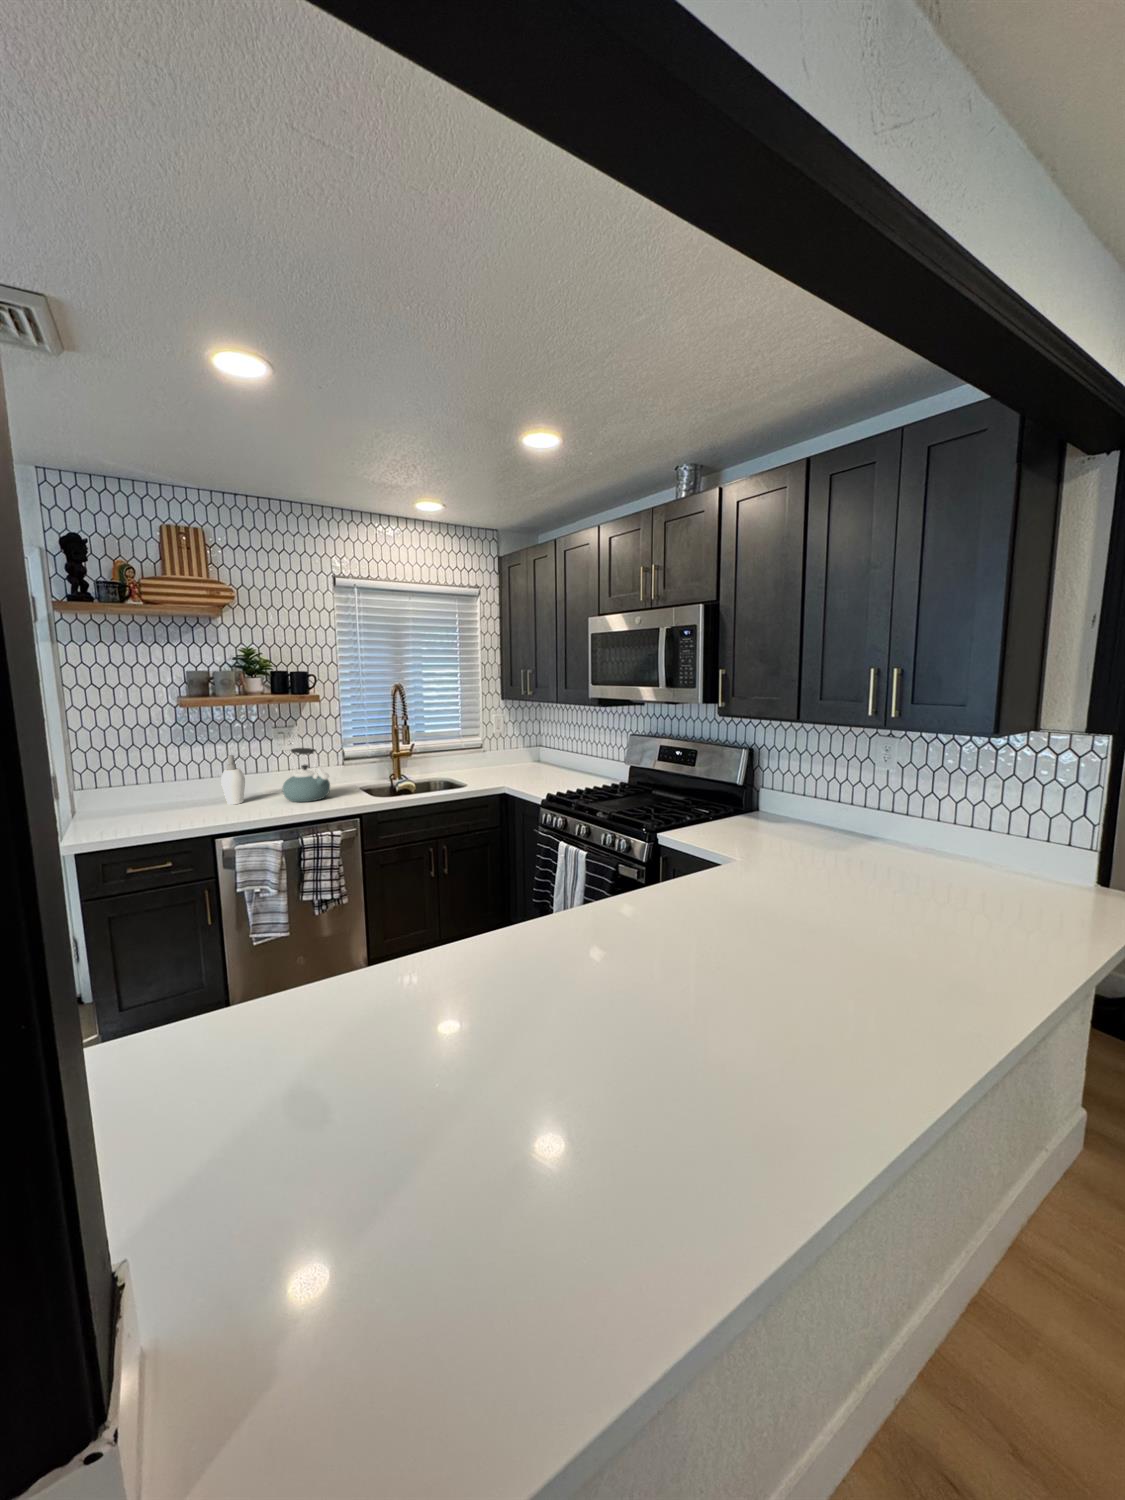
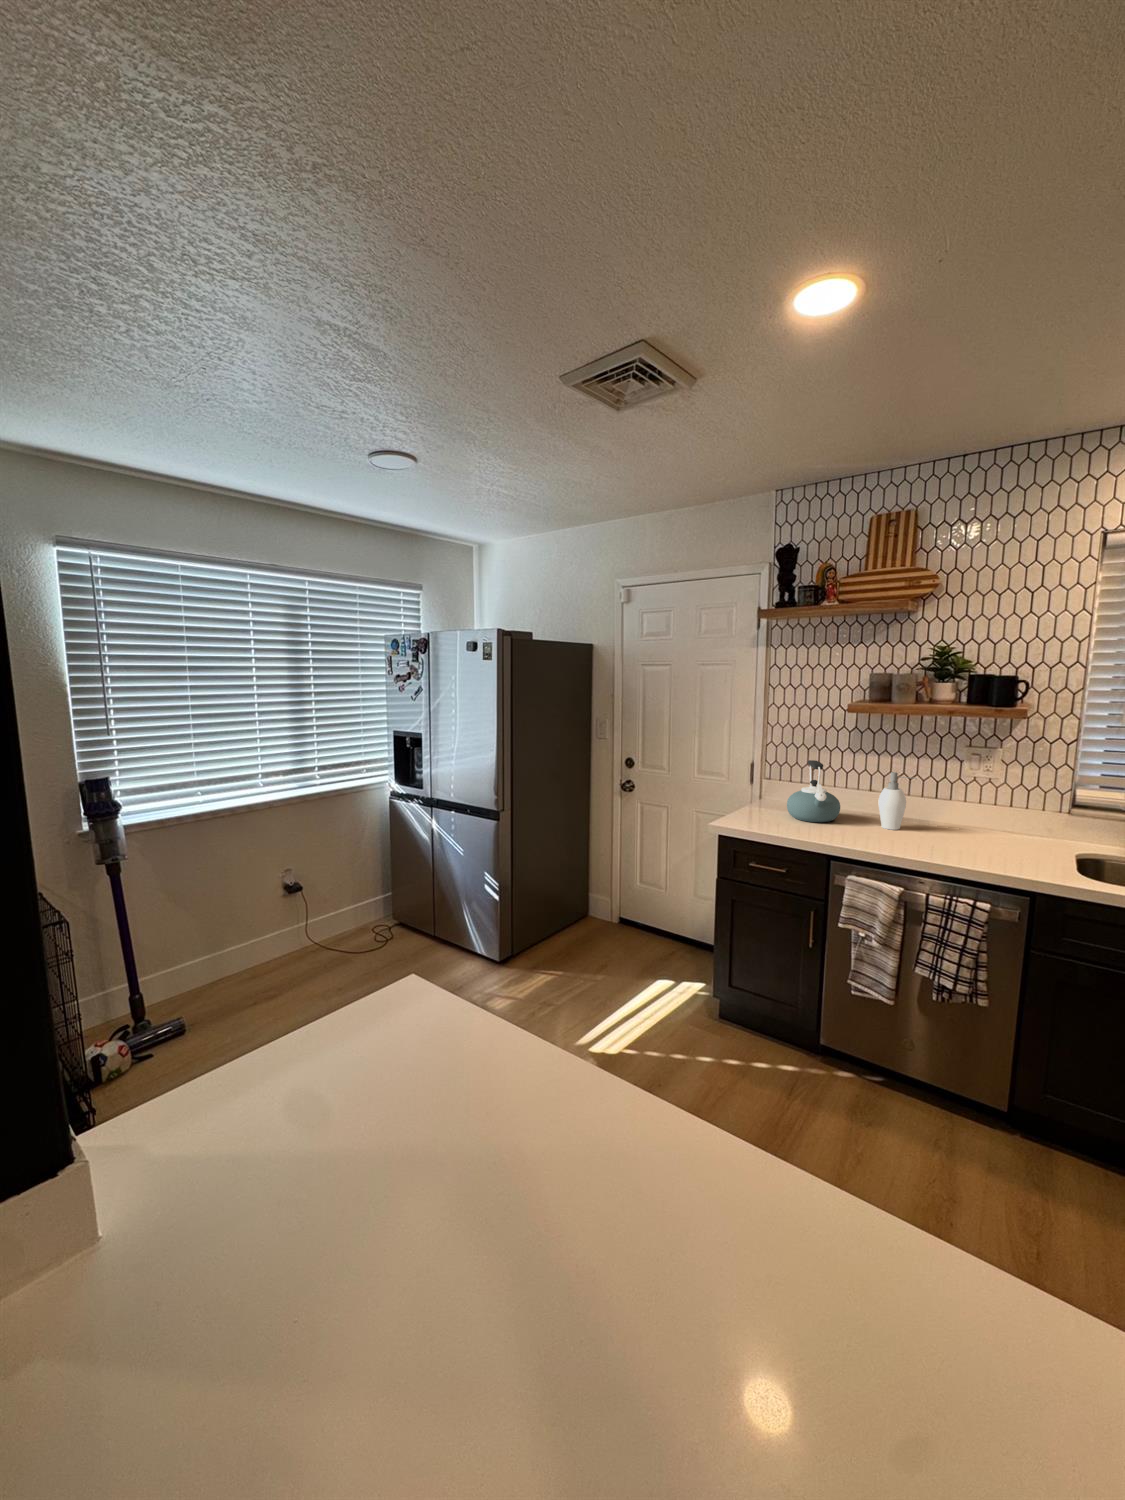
kettle: present [282,748,330,802] -> present [787,760,840,822]

